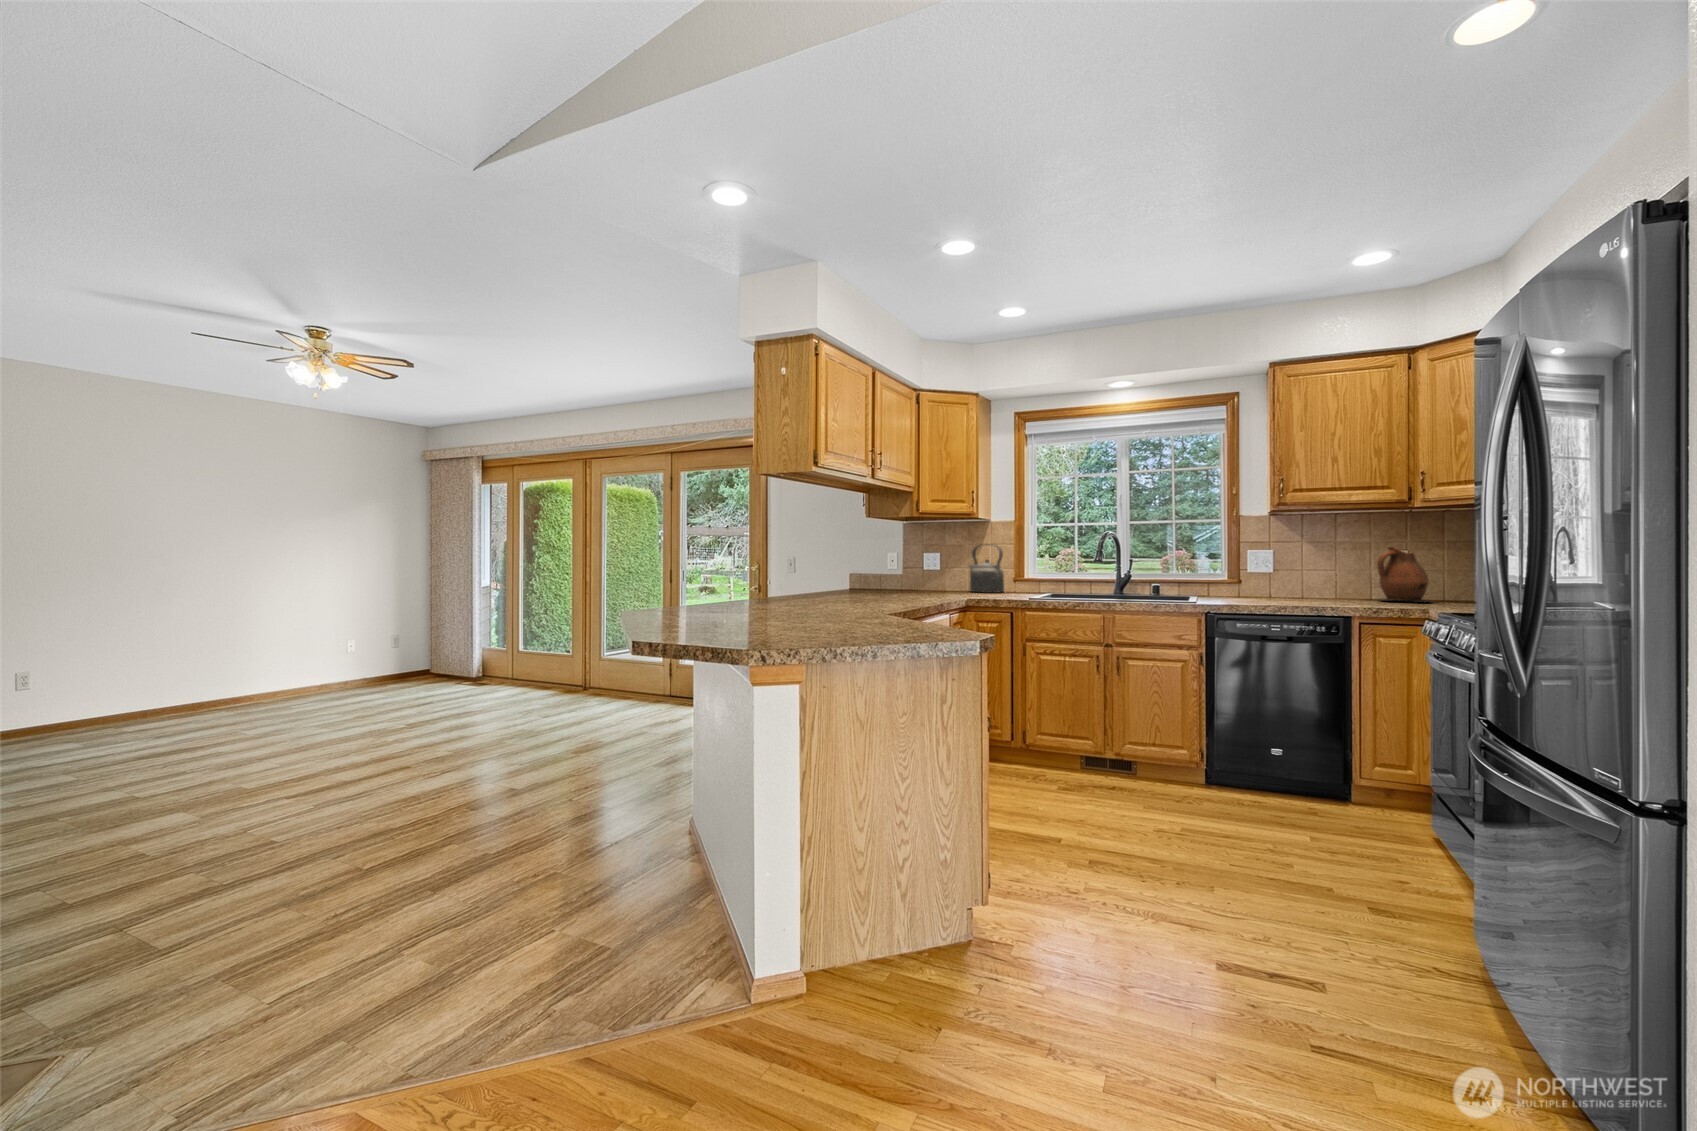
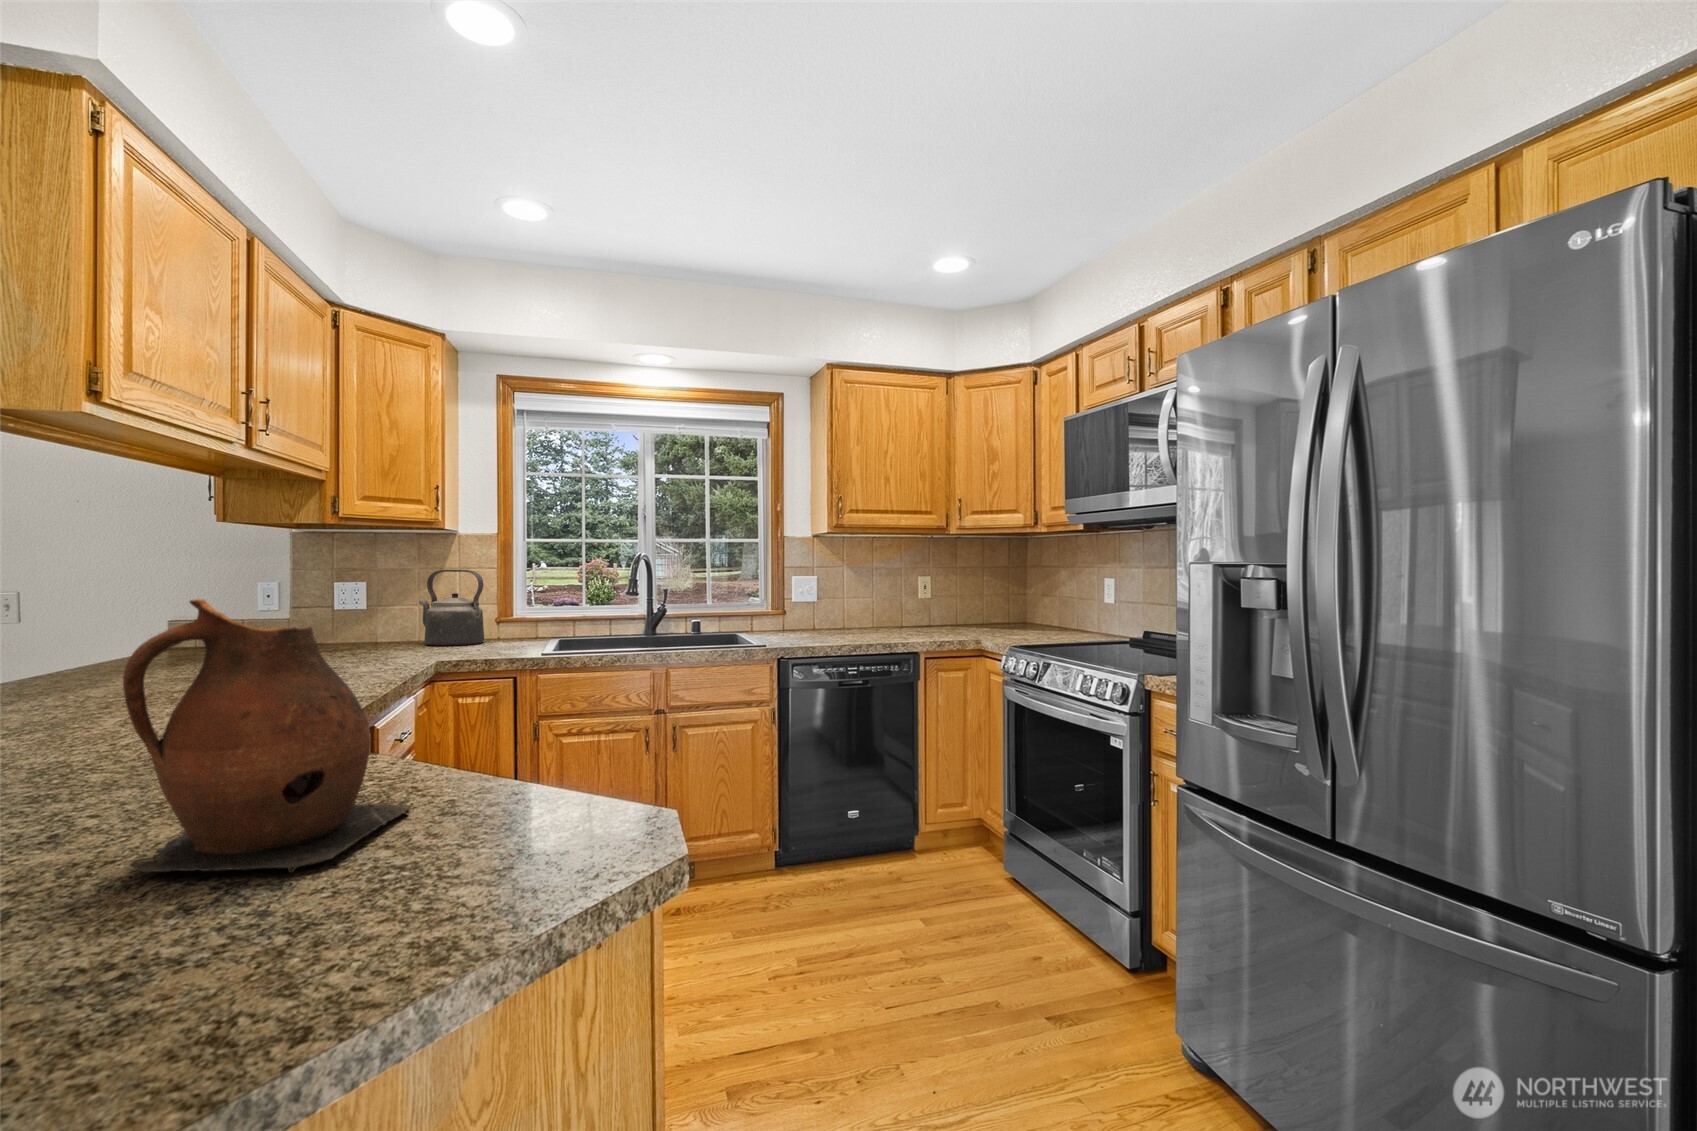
ceramic pitcher: present [1377,547,1430,602] -> present [123,599,409,873]

